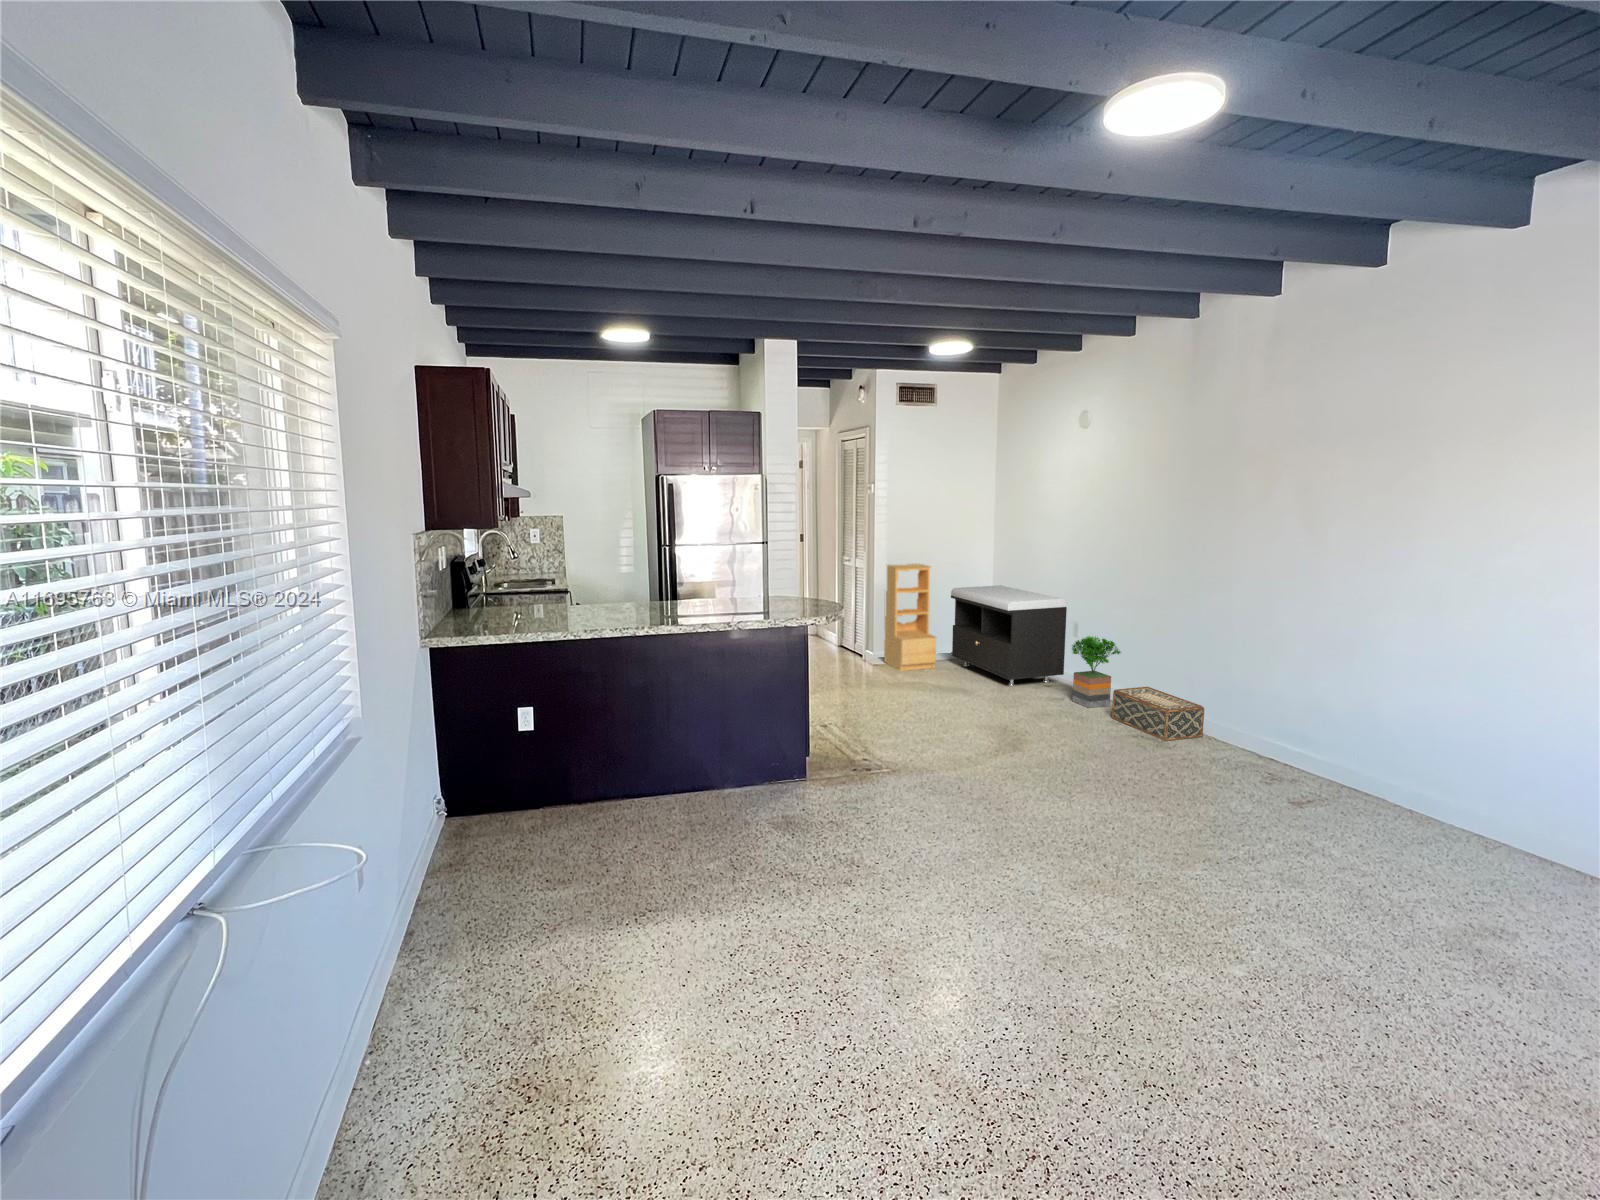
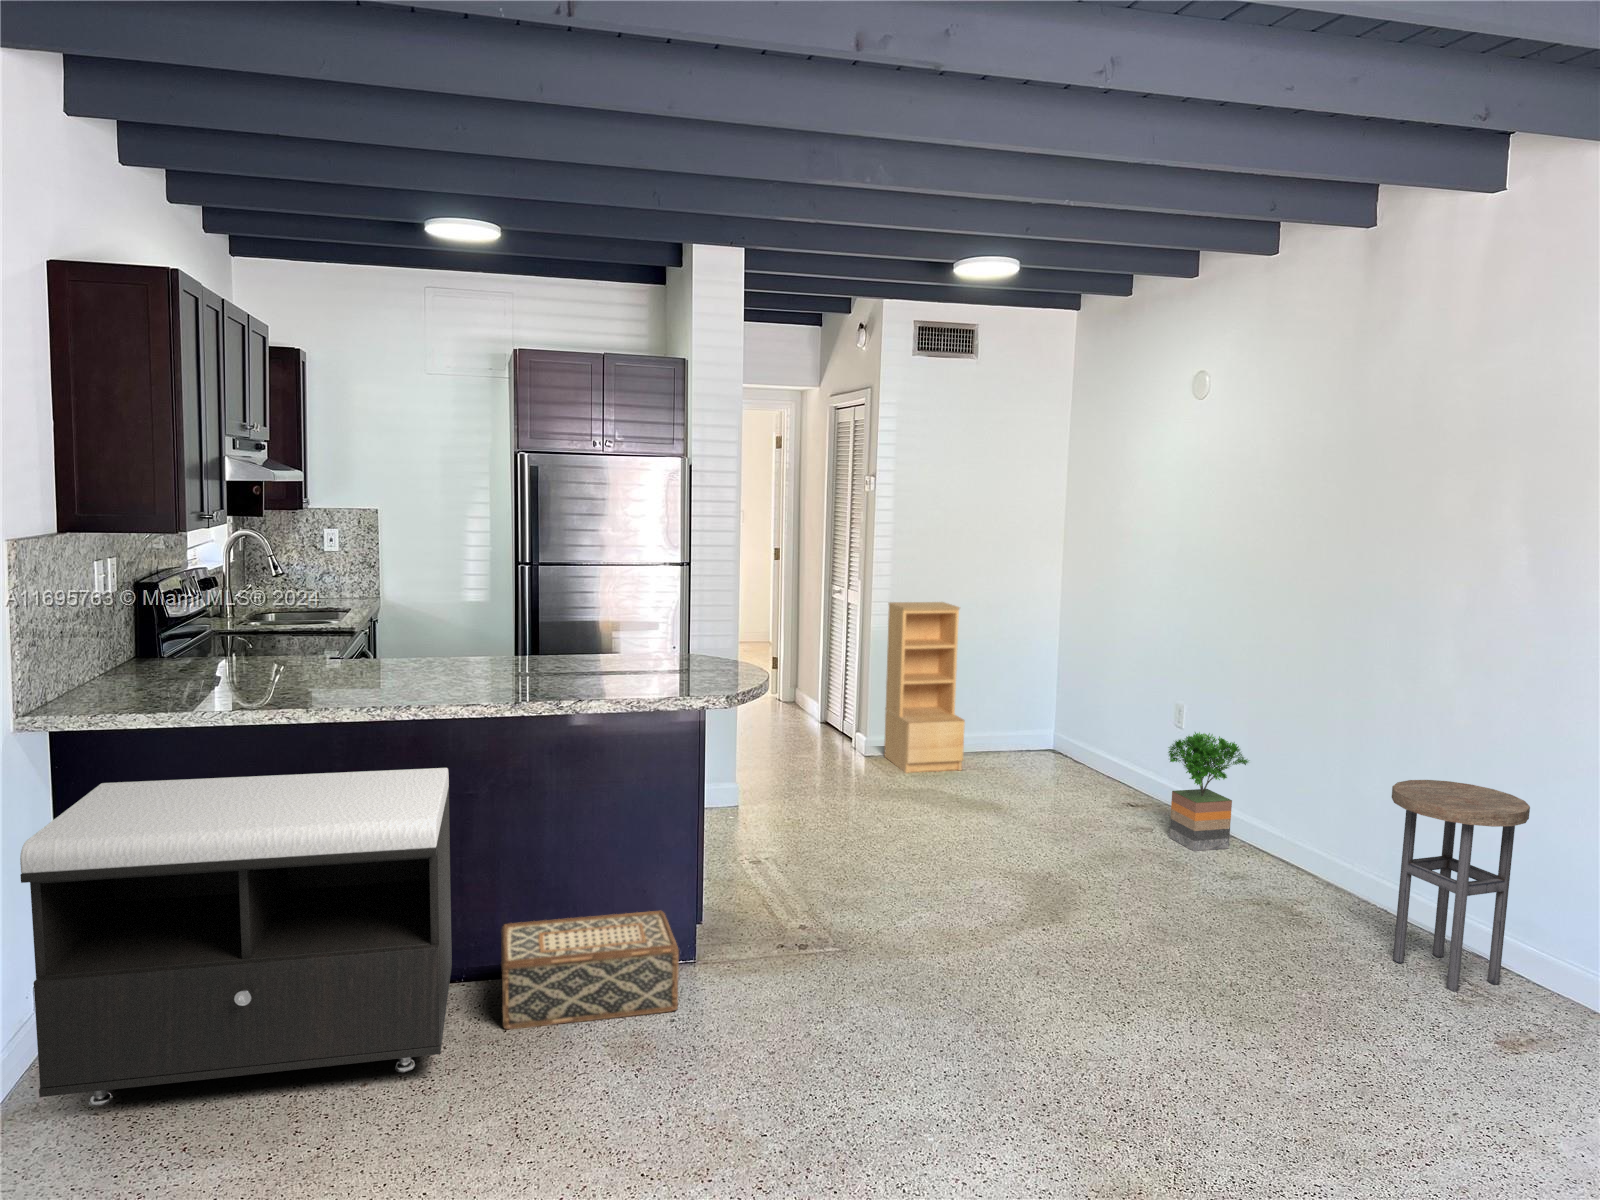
storage bench: present [951,585,1067,686] -> present [20,768,452,1106]
side table: none [1218,654,1301,776] -> present [1392,780,1530,991]
woven basket: present [1112,687,1204,741] -> present [501,910,679,1030]

